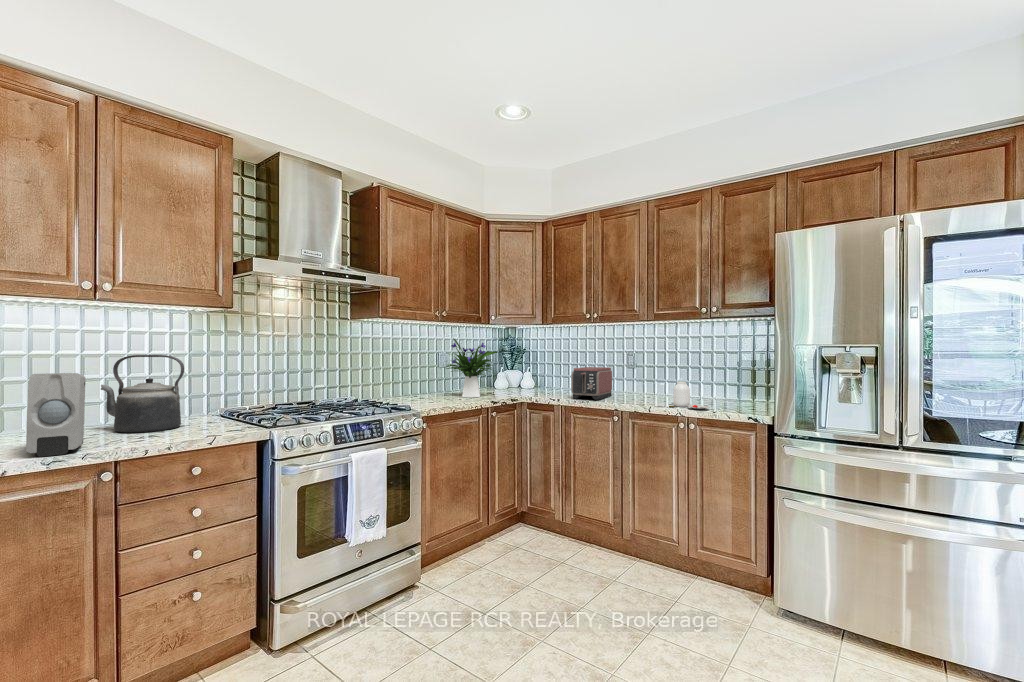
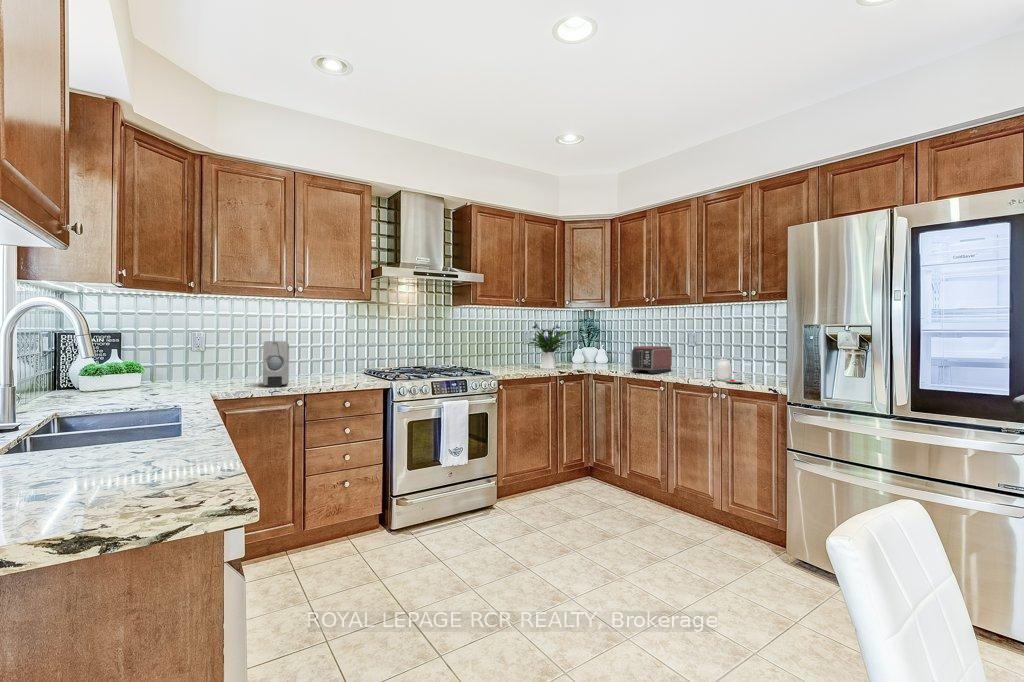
kettle: present [101,355,184,433] -> none [296,332,341,380]

